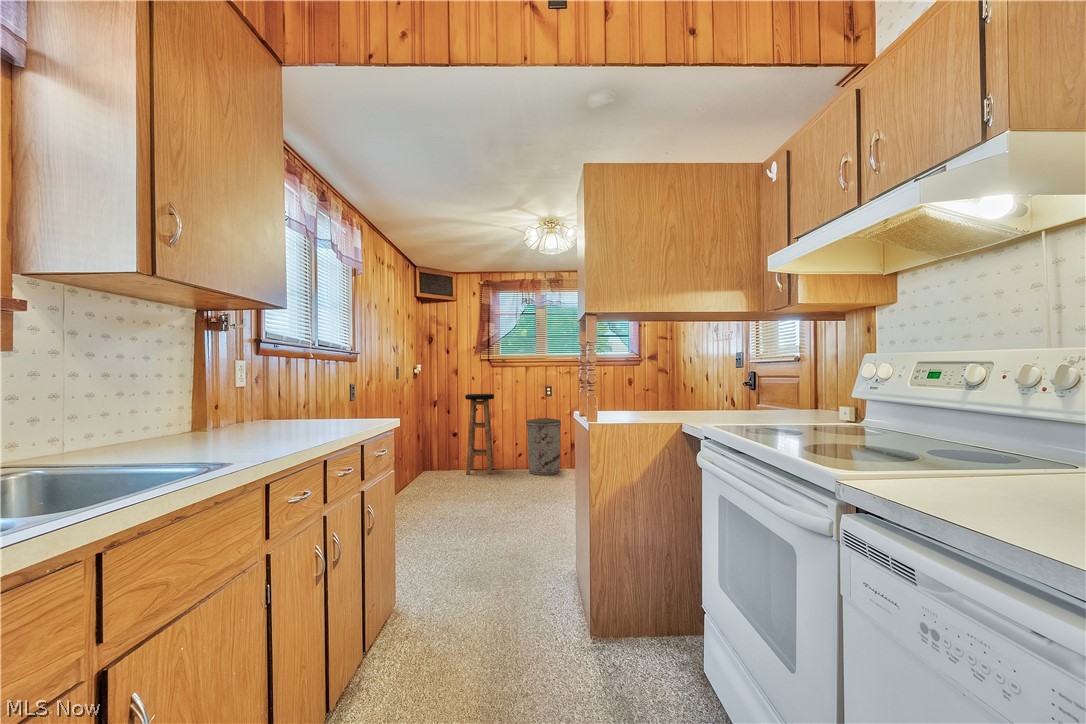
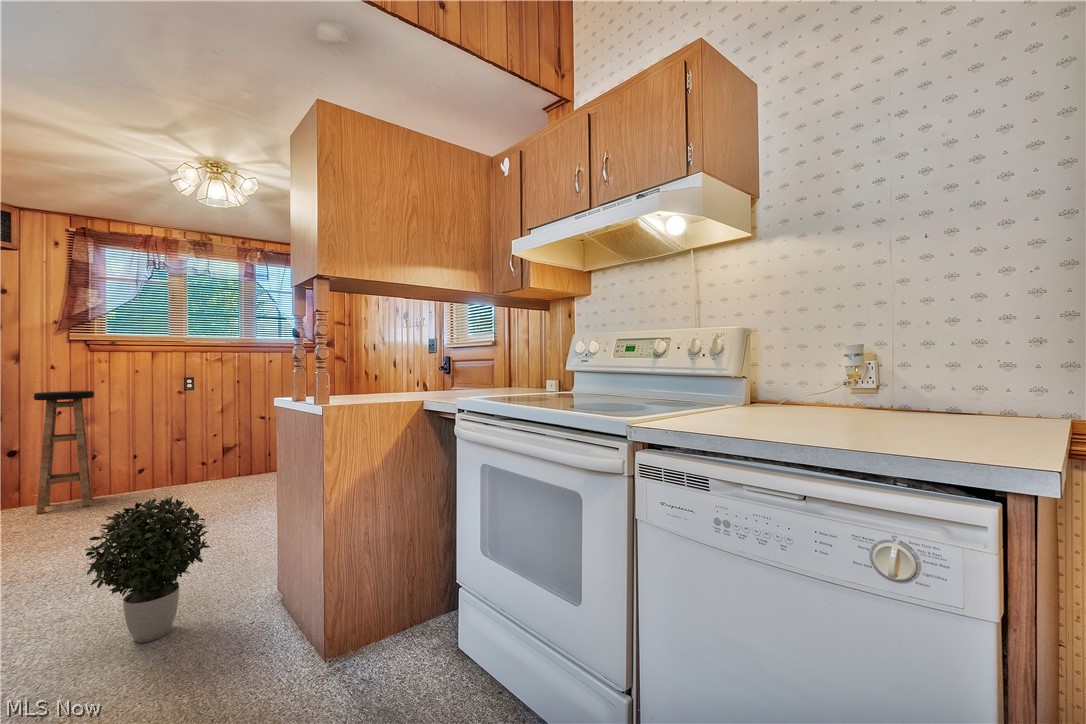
trash can: present [526,418,561,475] -> none [155,419,212,495]
potted plant: none [463,478,531,578] -> present [84,496,210,643]

